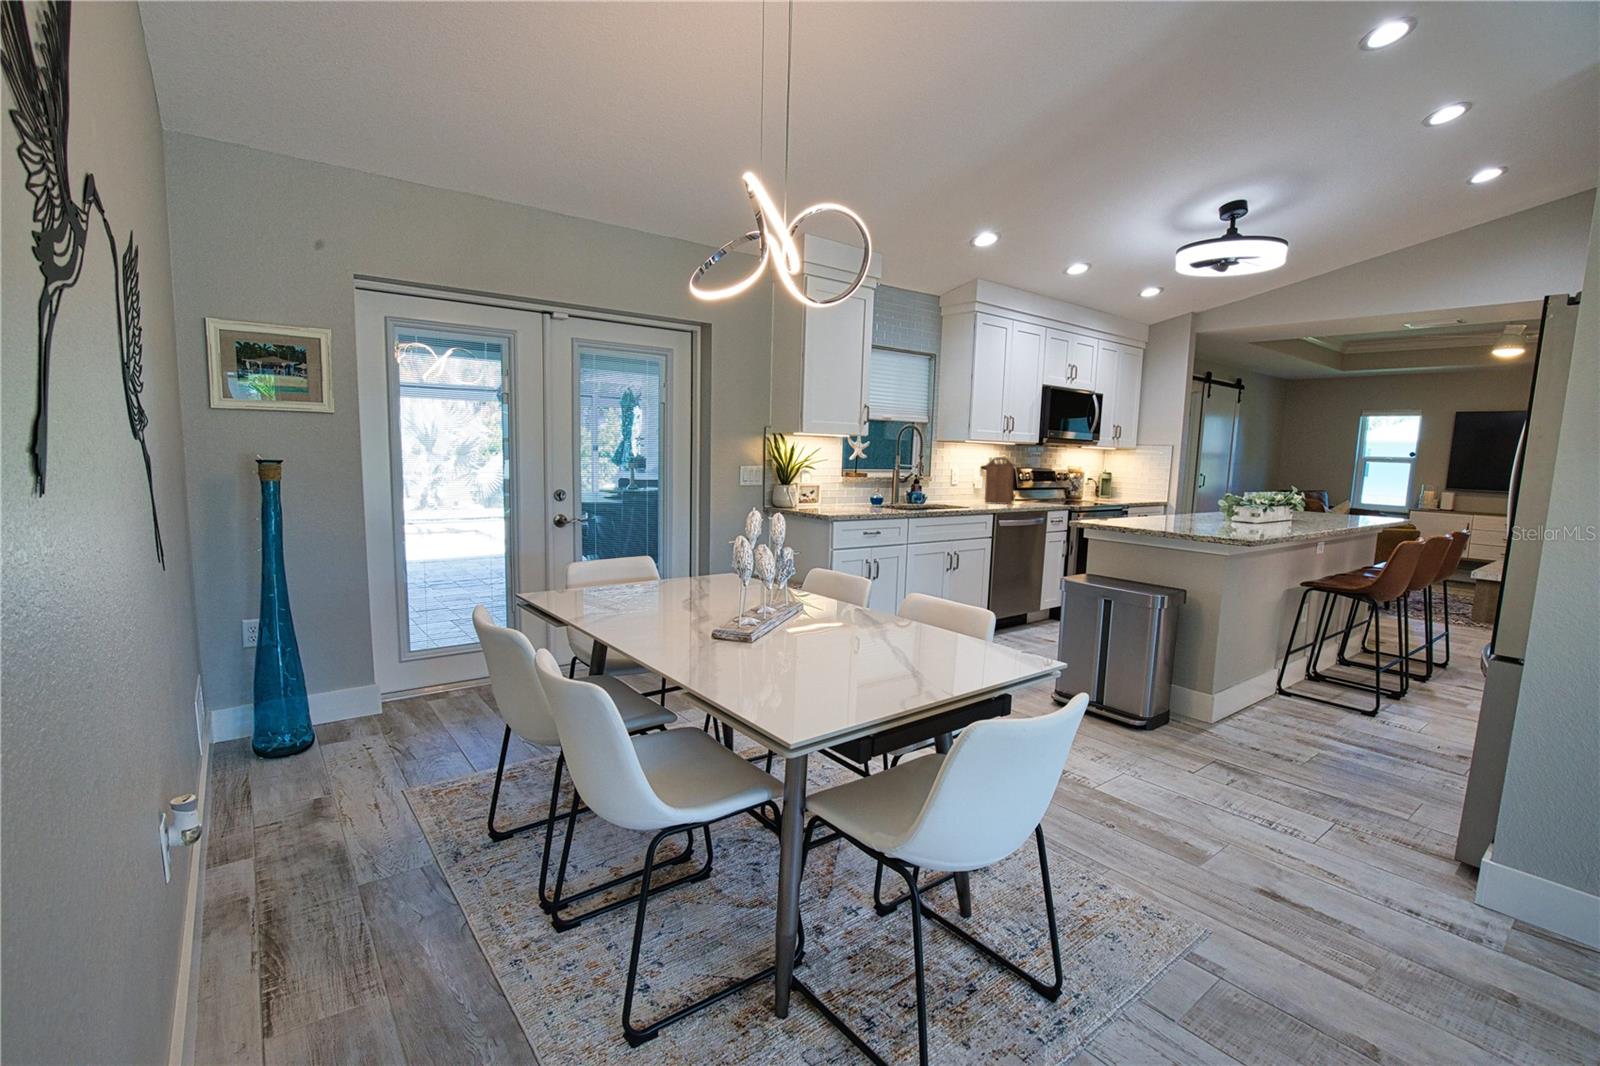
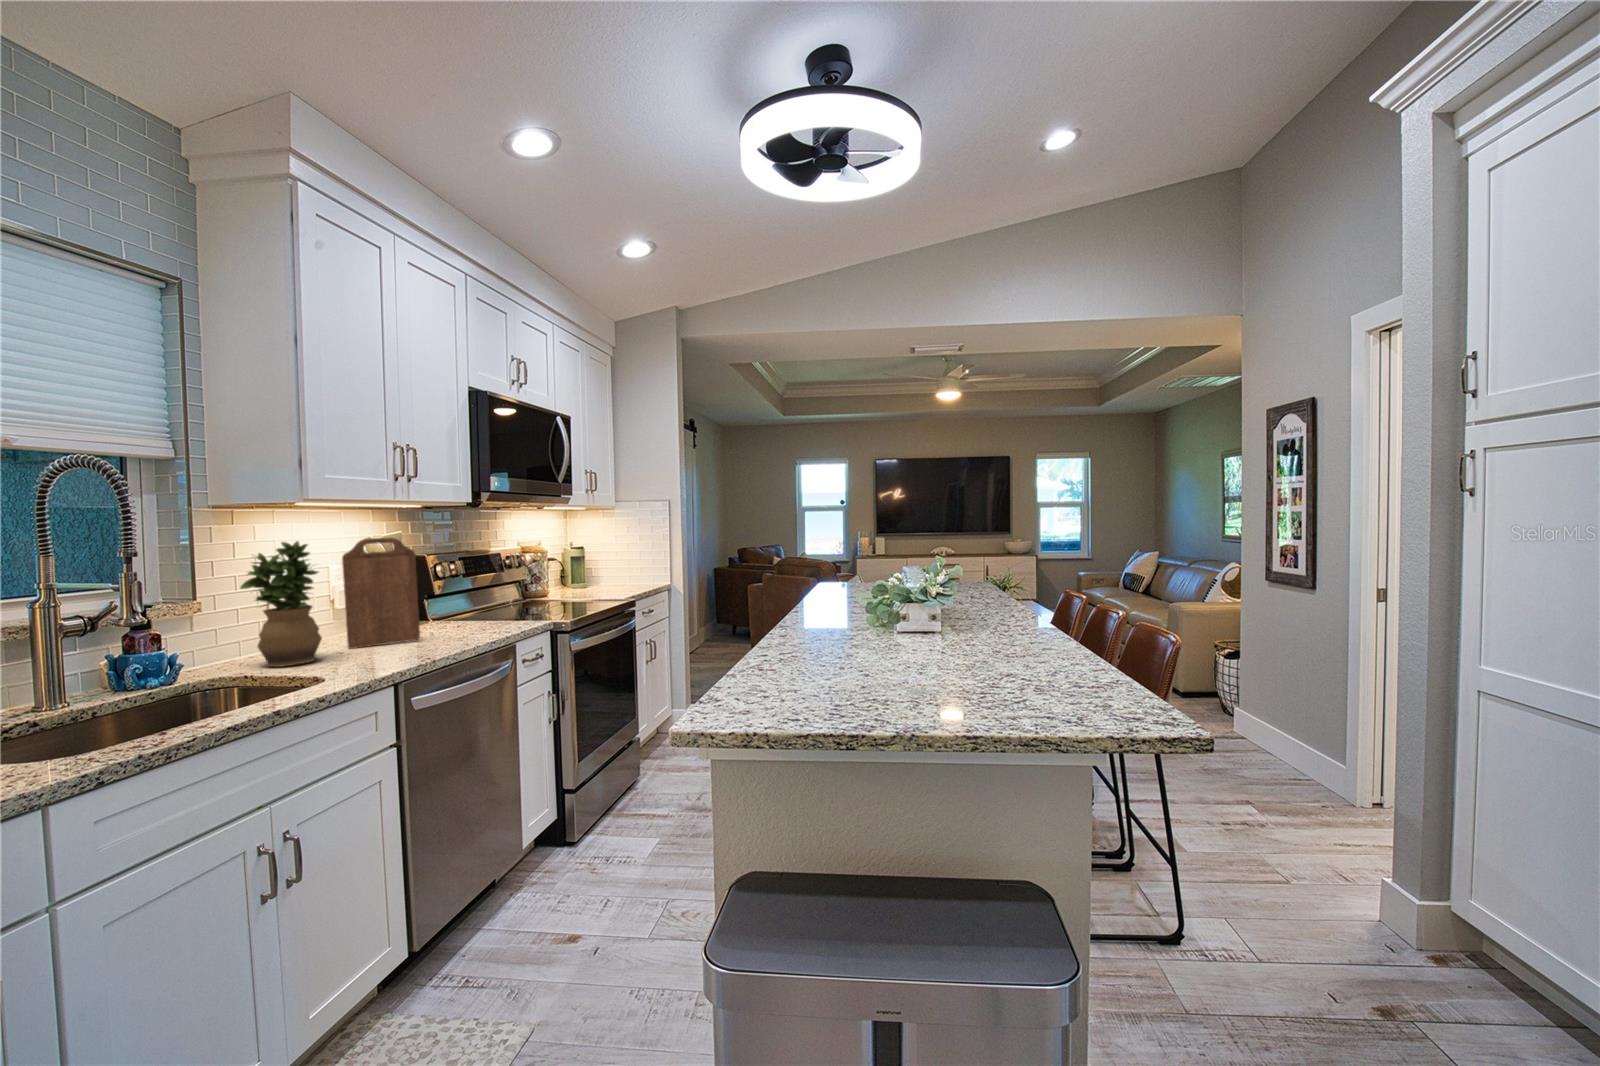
potted plant: none [954,456,980,504] -> present [240,541,322,667]

